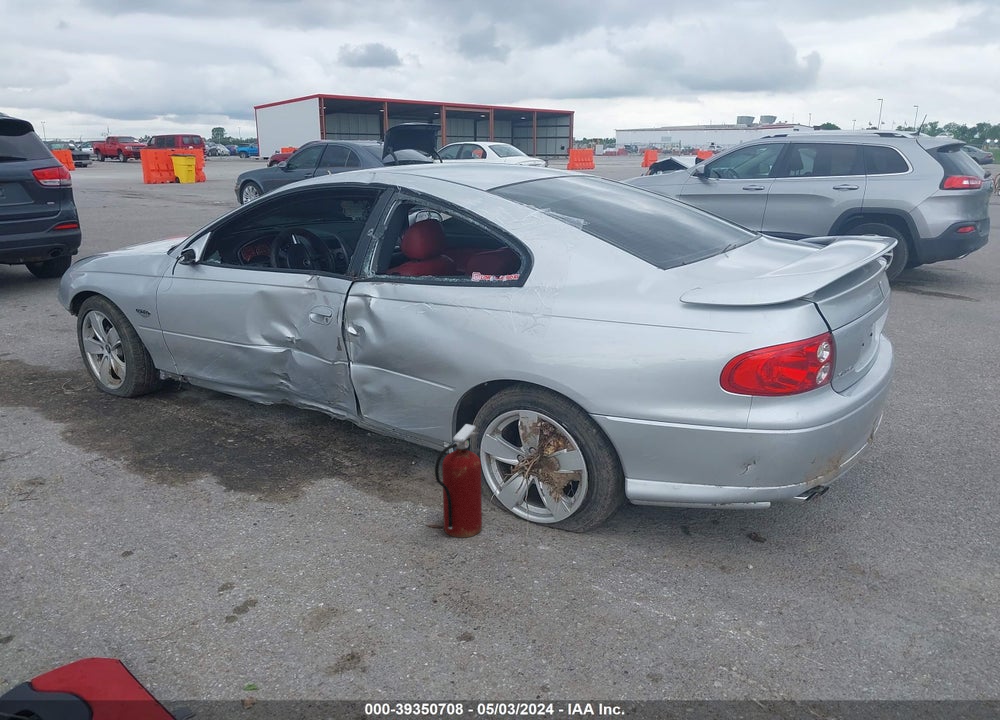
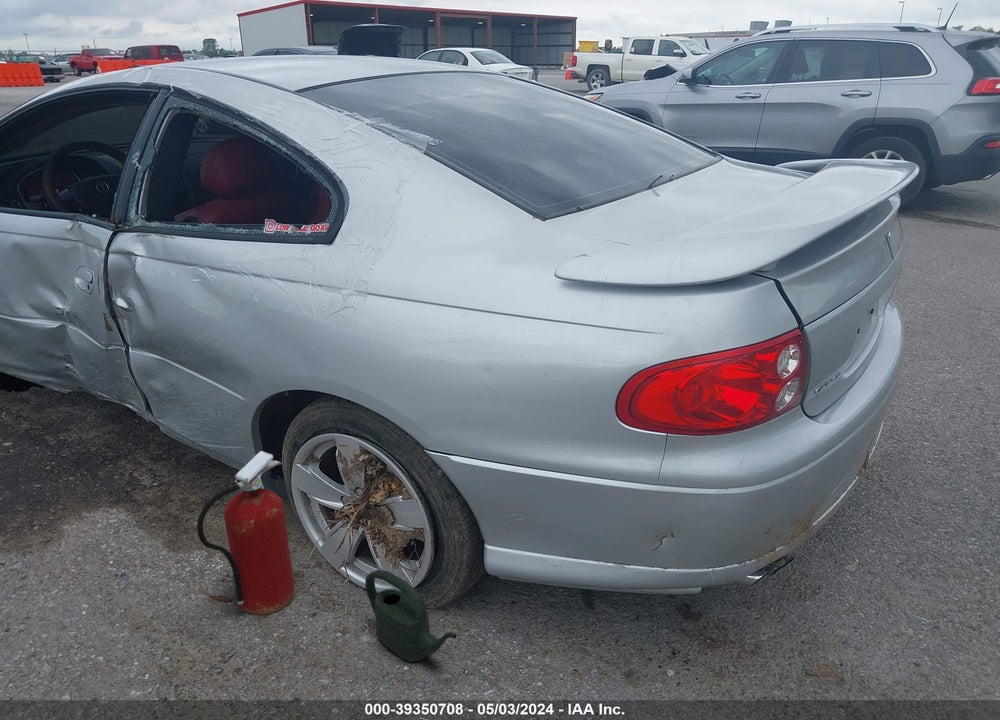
watering can: none [540,501,612,560] -> present [365,570,457,662]

